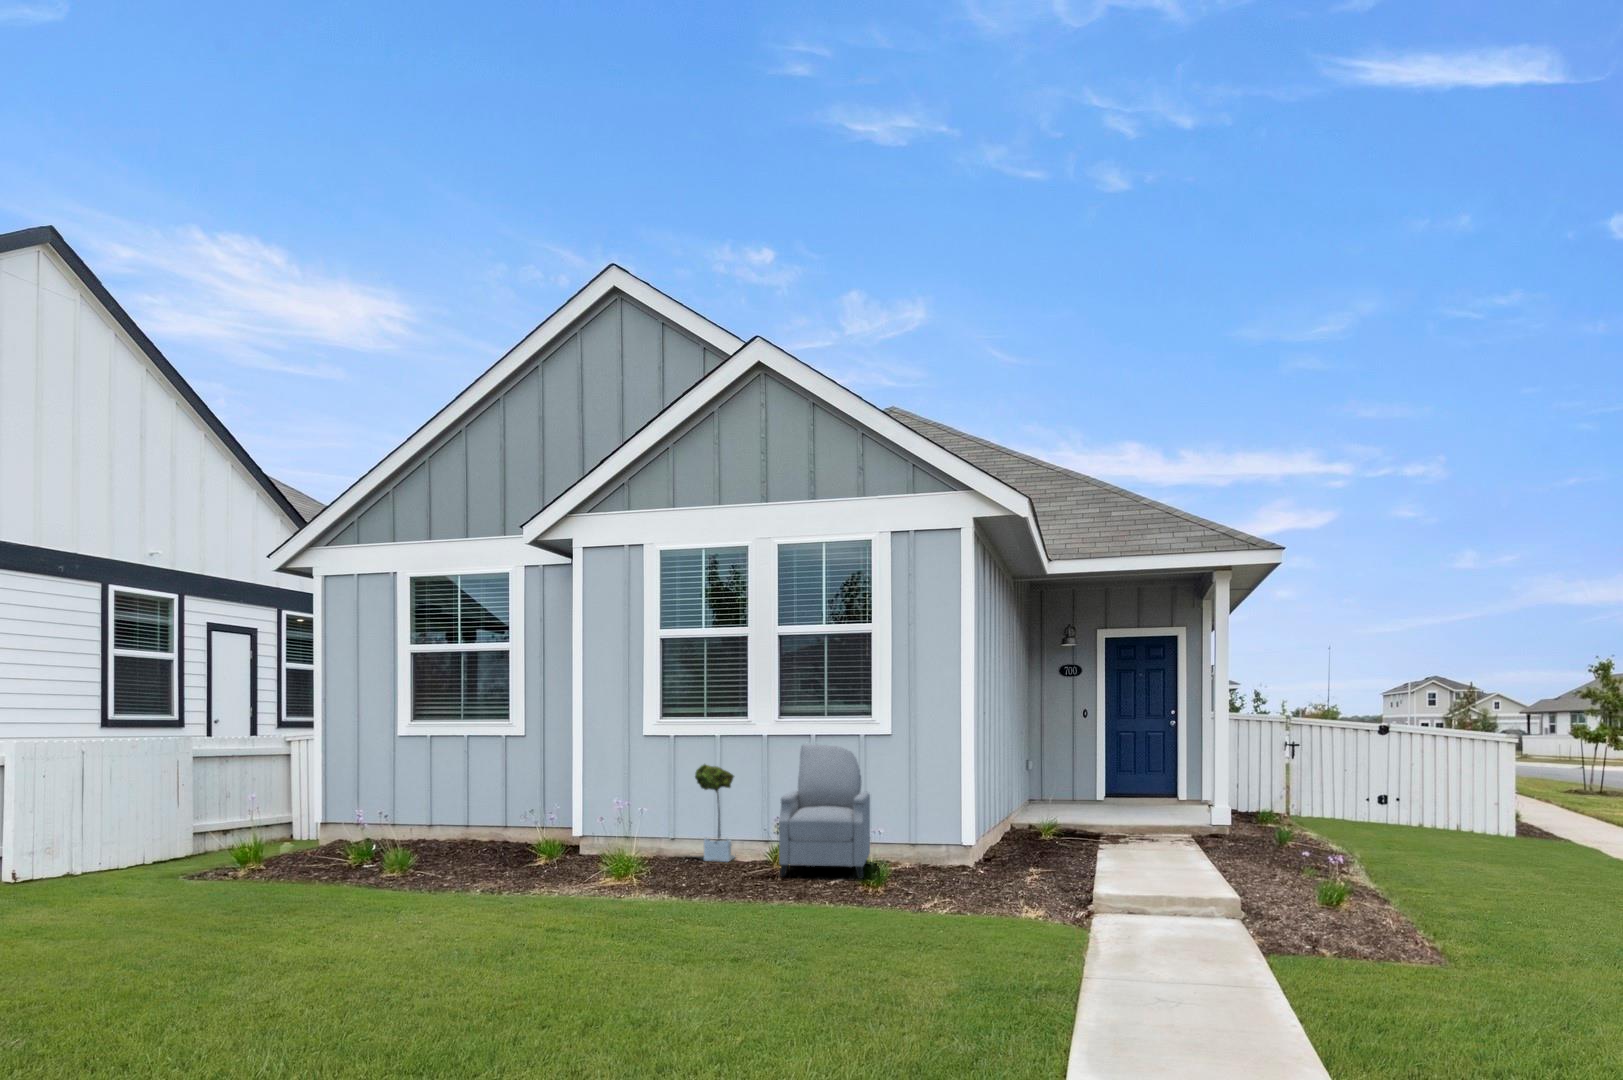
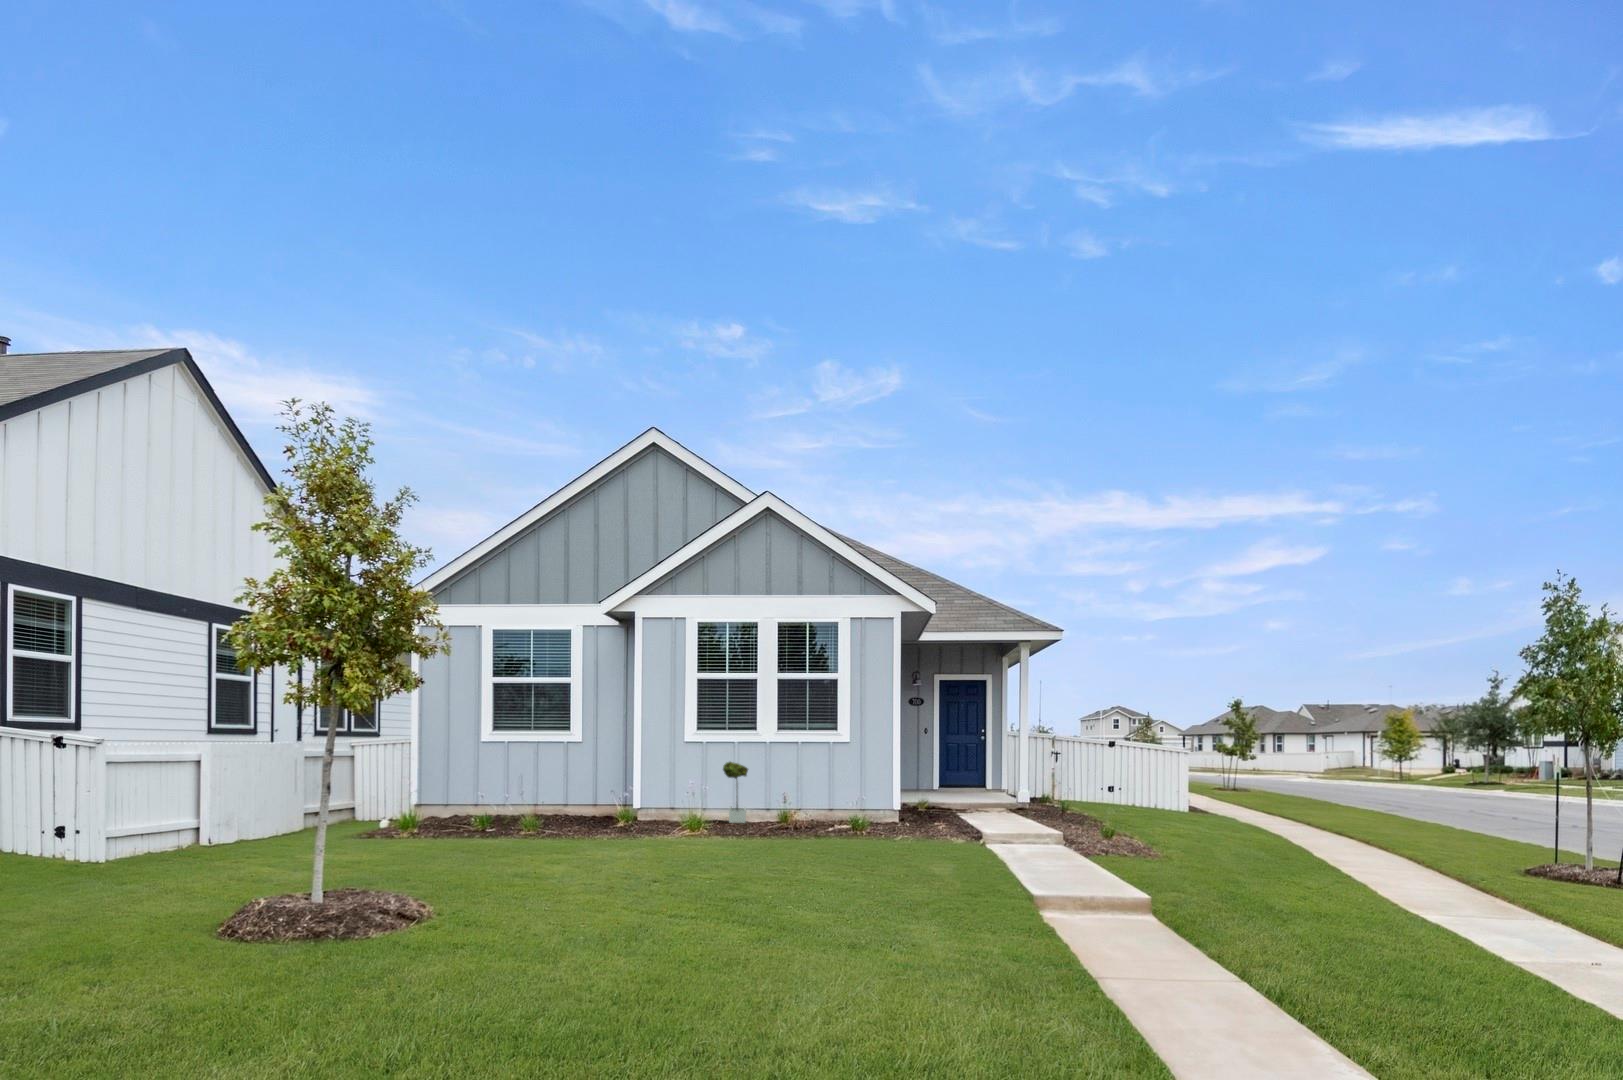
chair: present [779,742,870,879] -> none [785,747,841,830]

